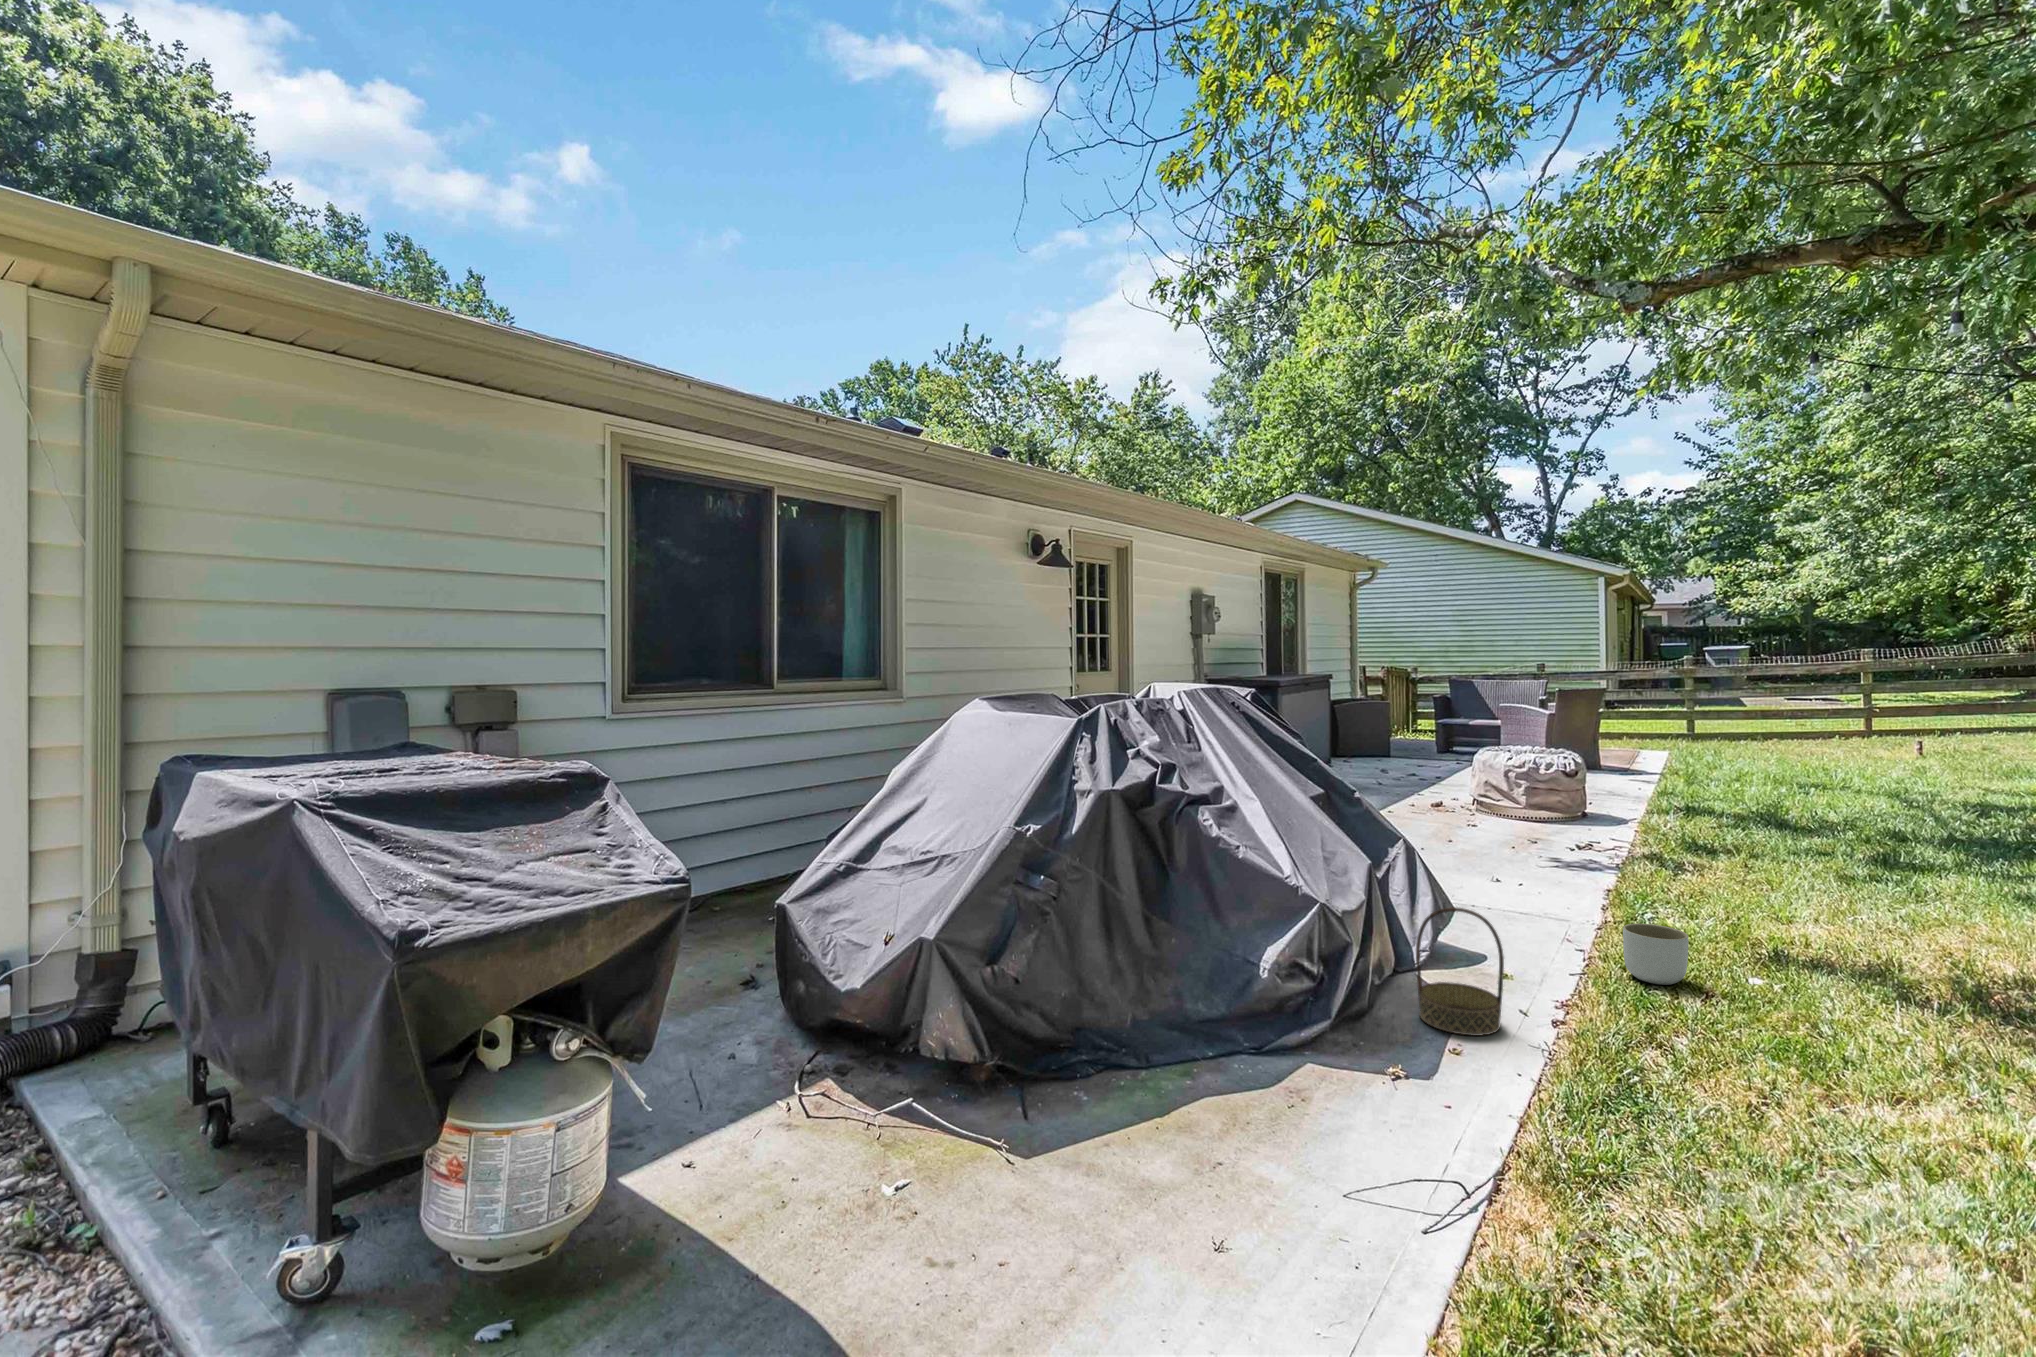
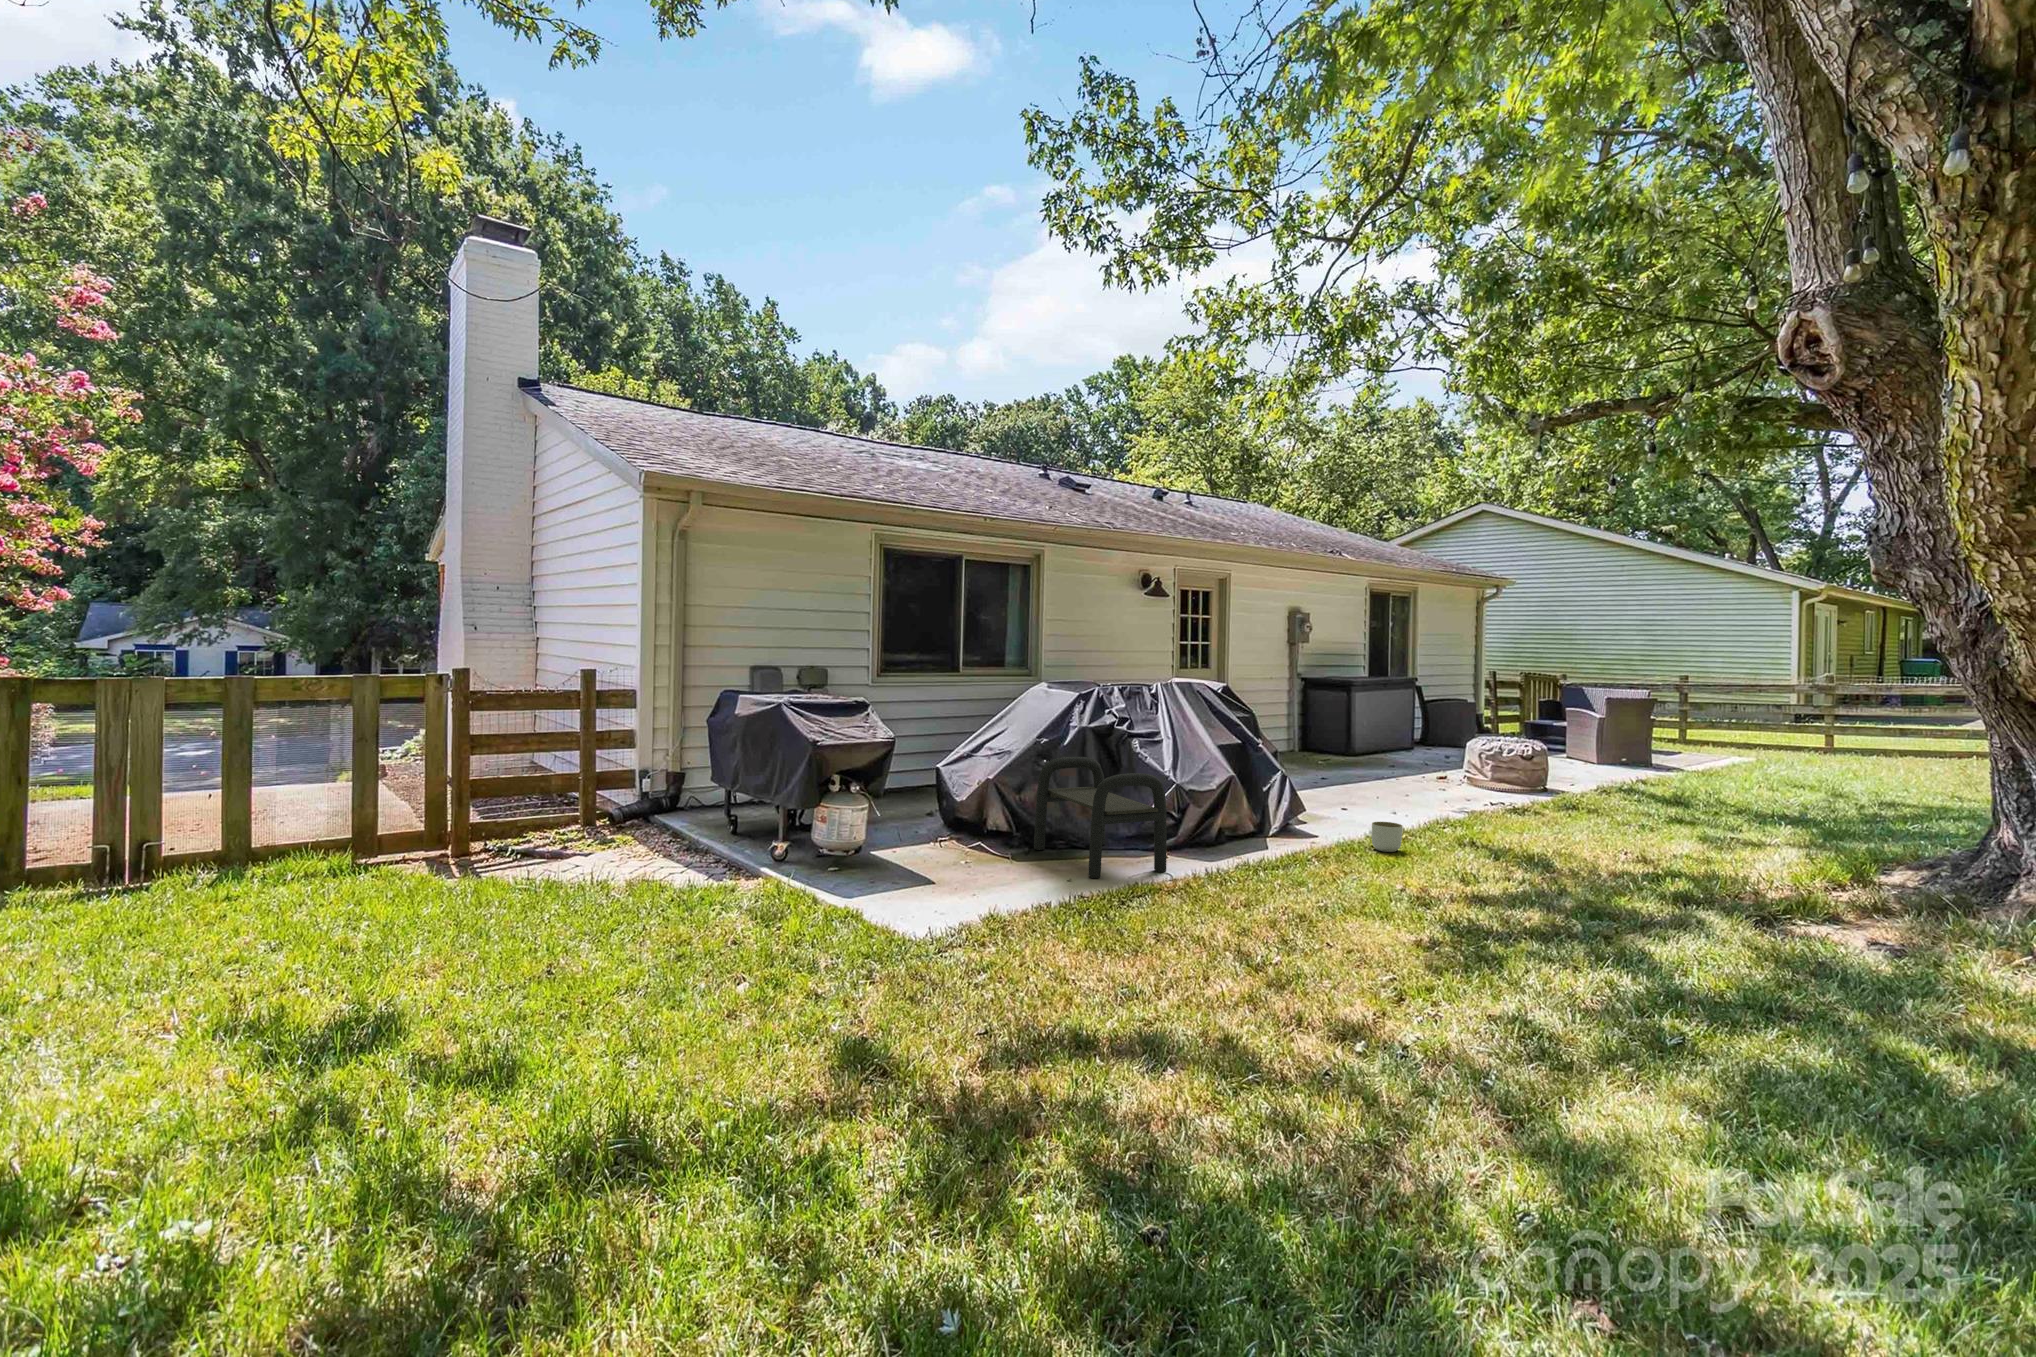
bench: none [1036,859,1406,1225] -> present [1034,757,1167,878]
basket: present [1416,907,1504,1036] -> none [1234,796,1271,855]

